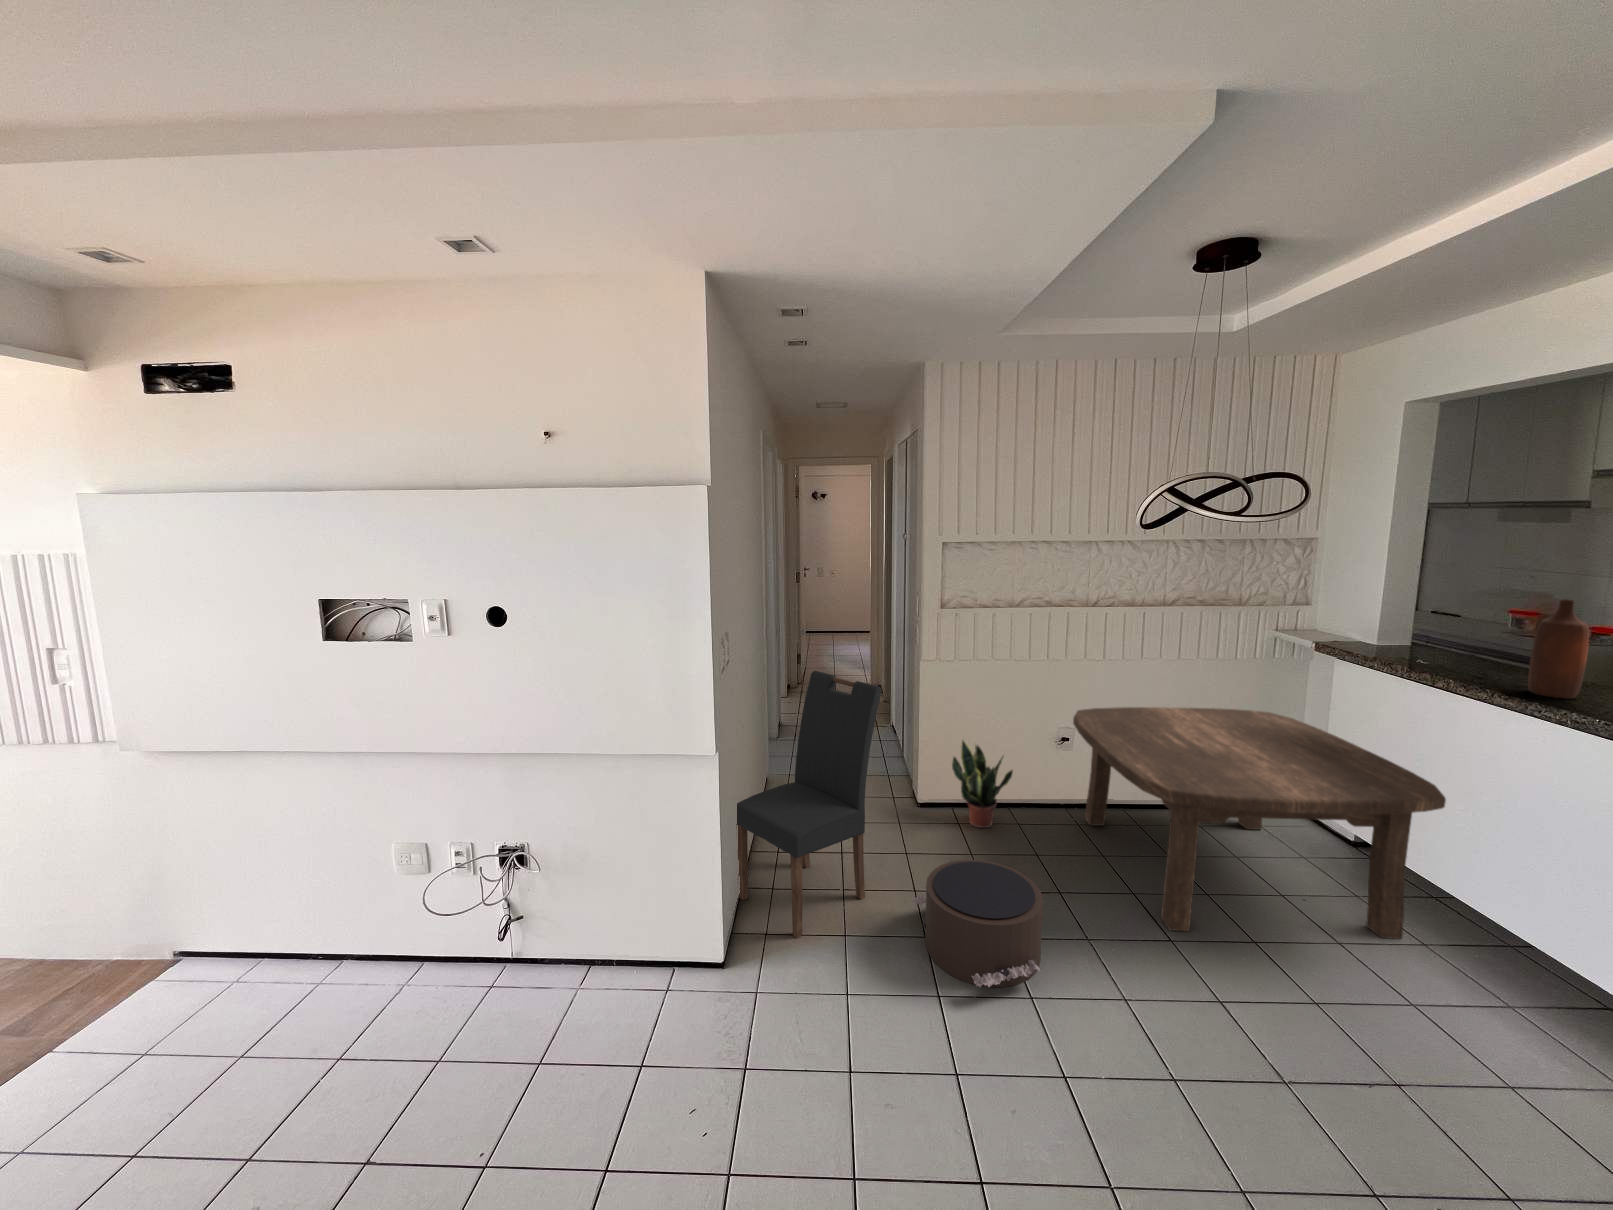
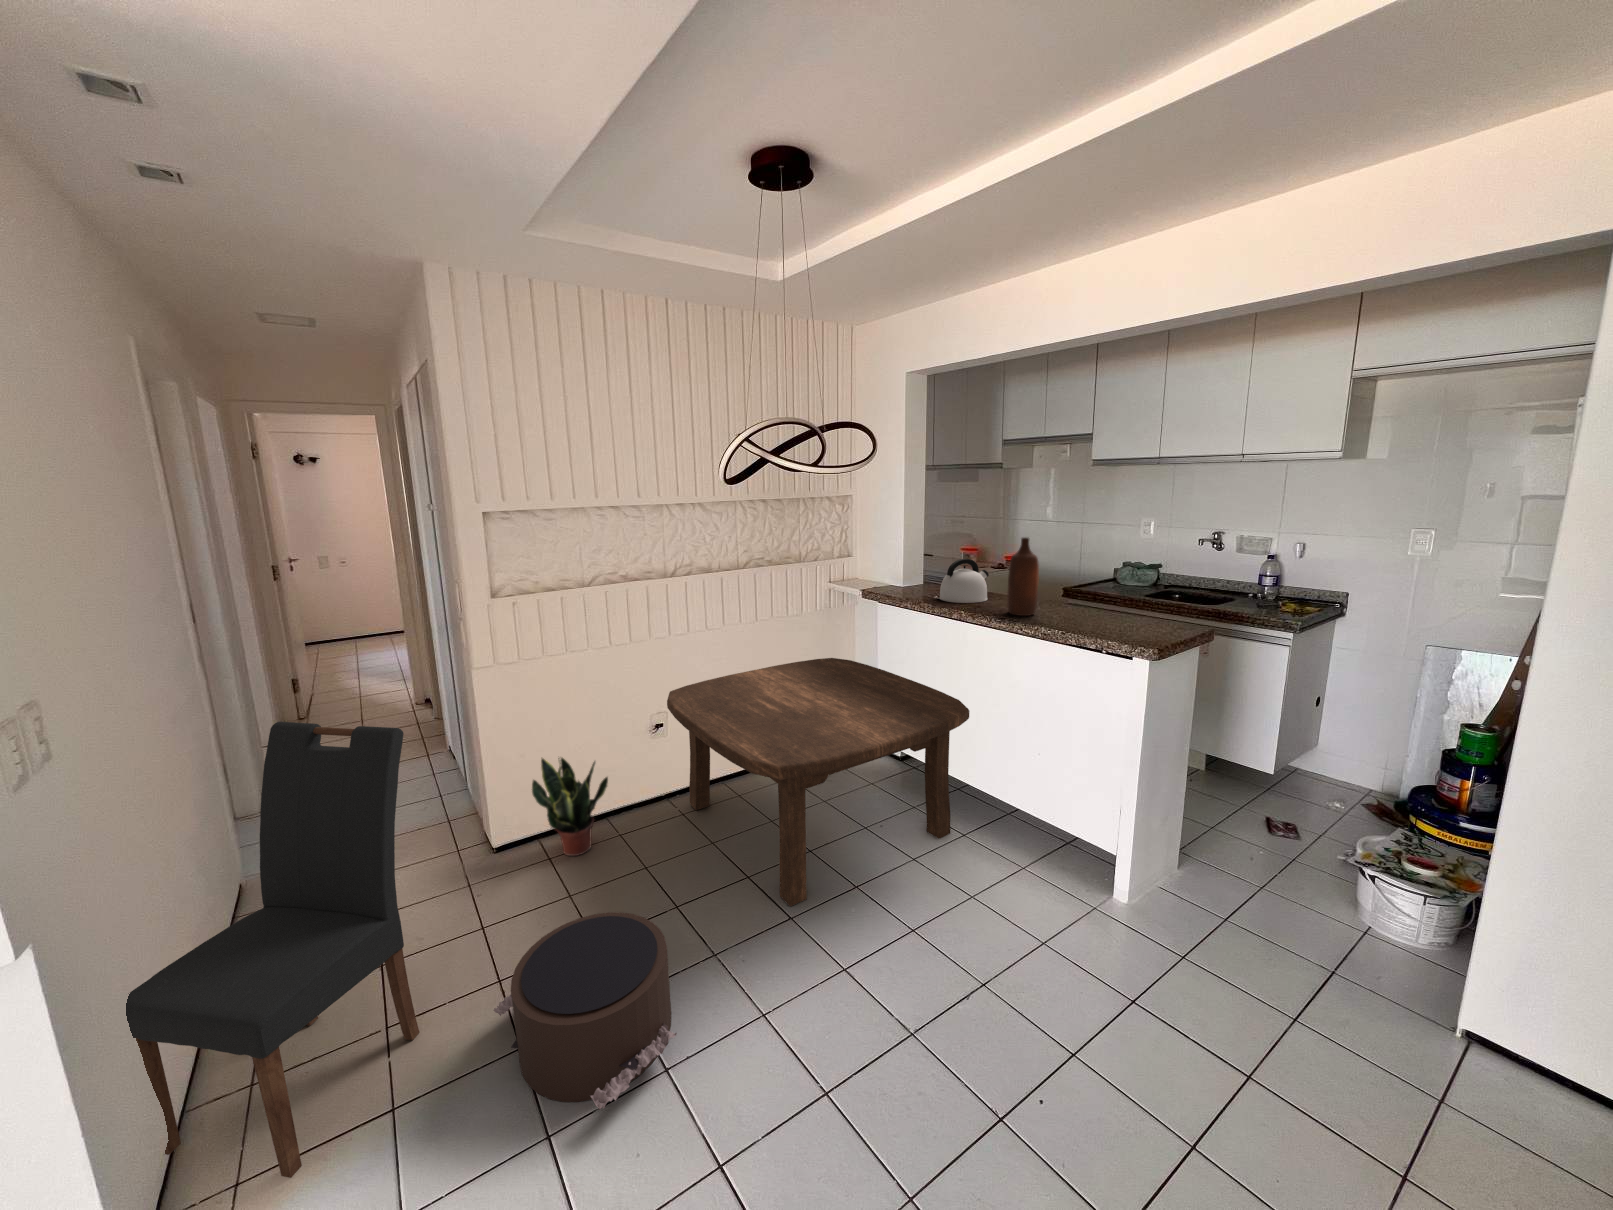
kettle: none [1427,619,1517,674] -> present [939,559,989,603]

